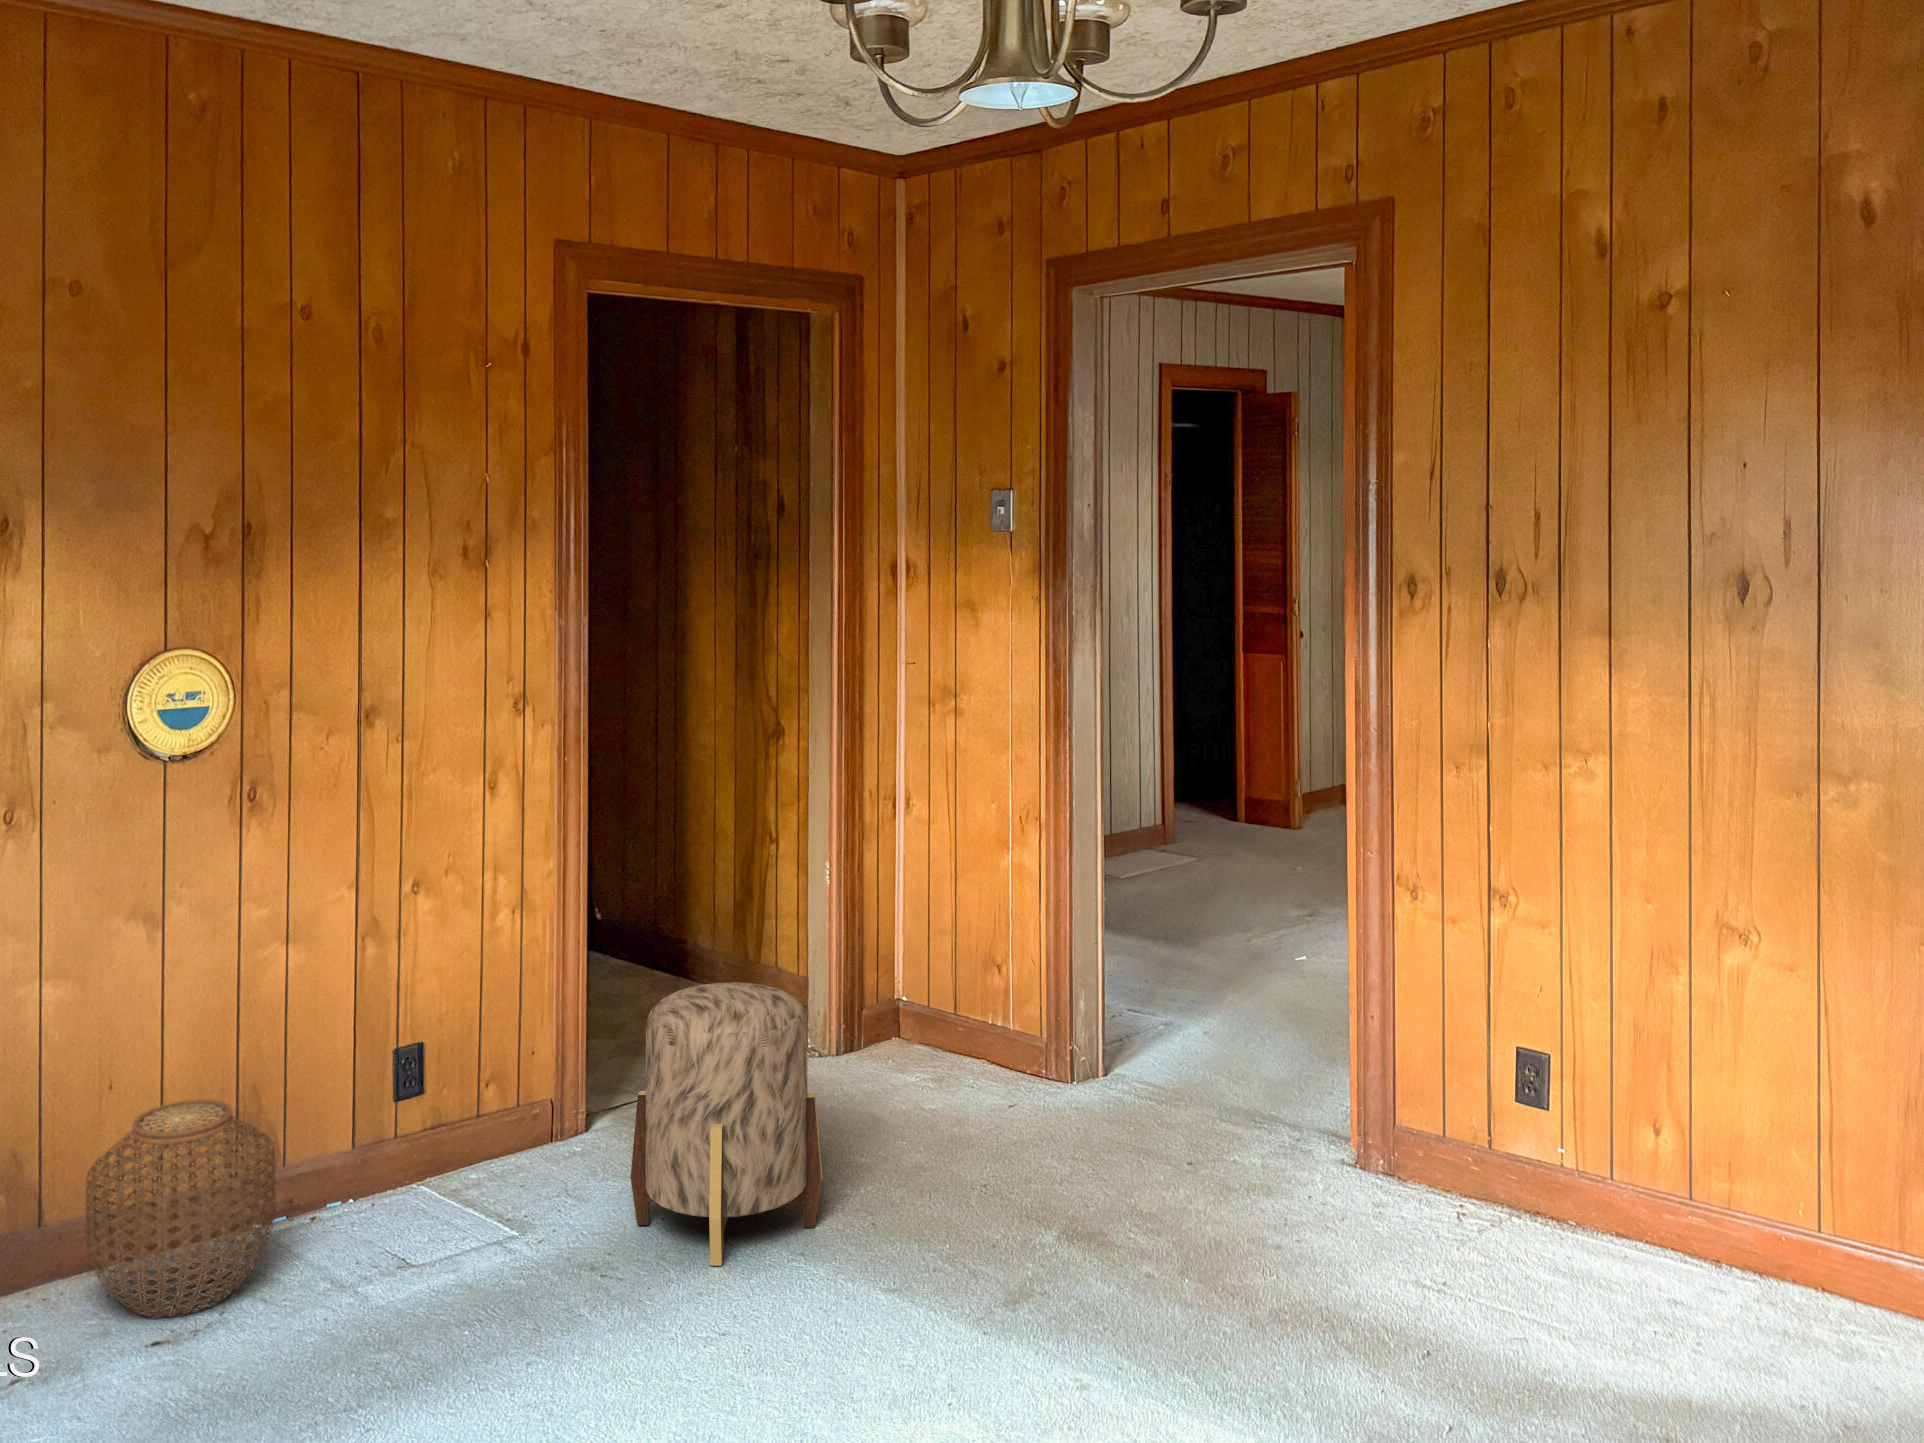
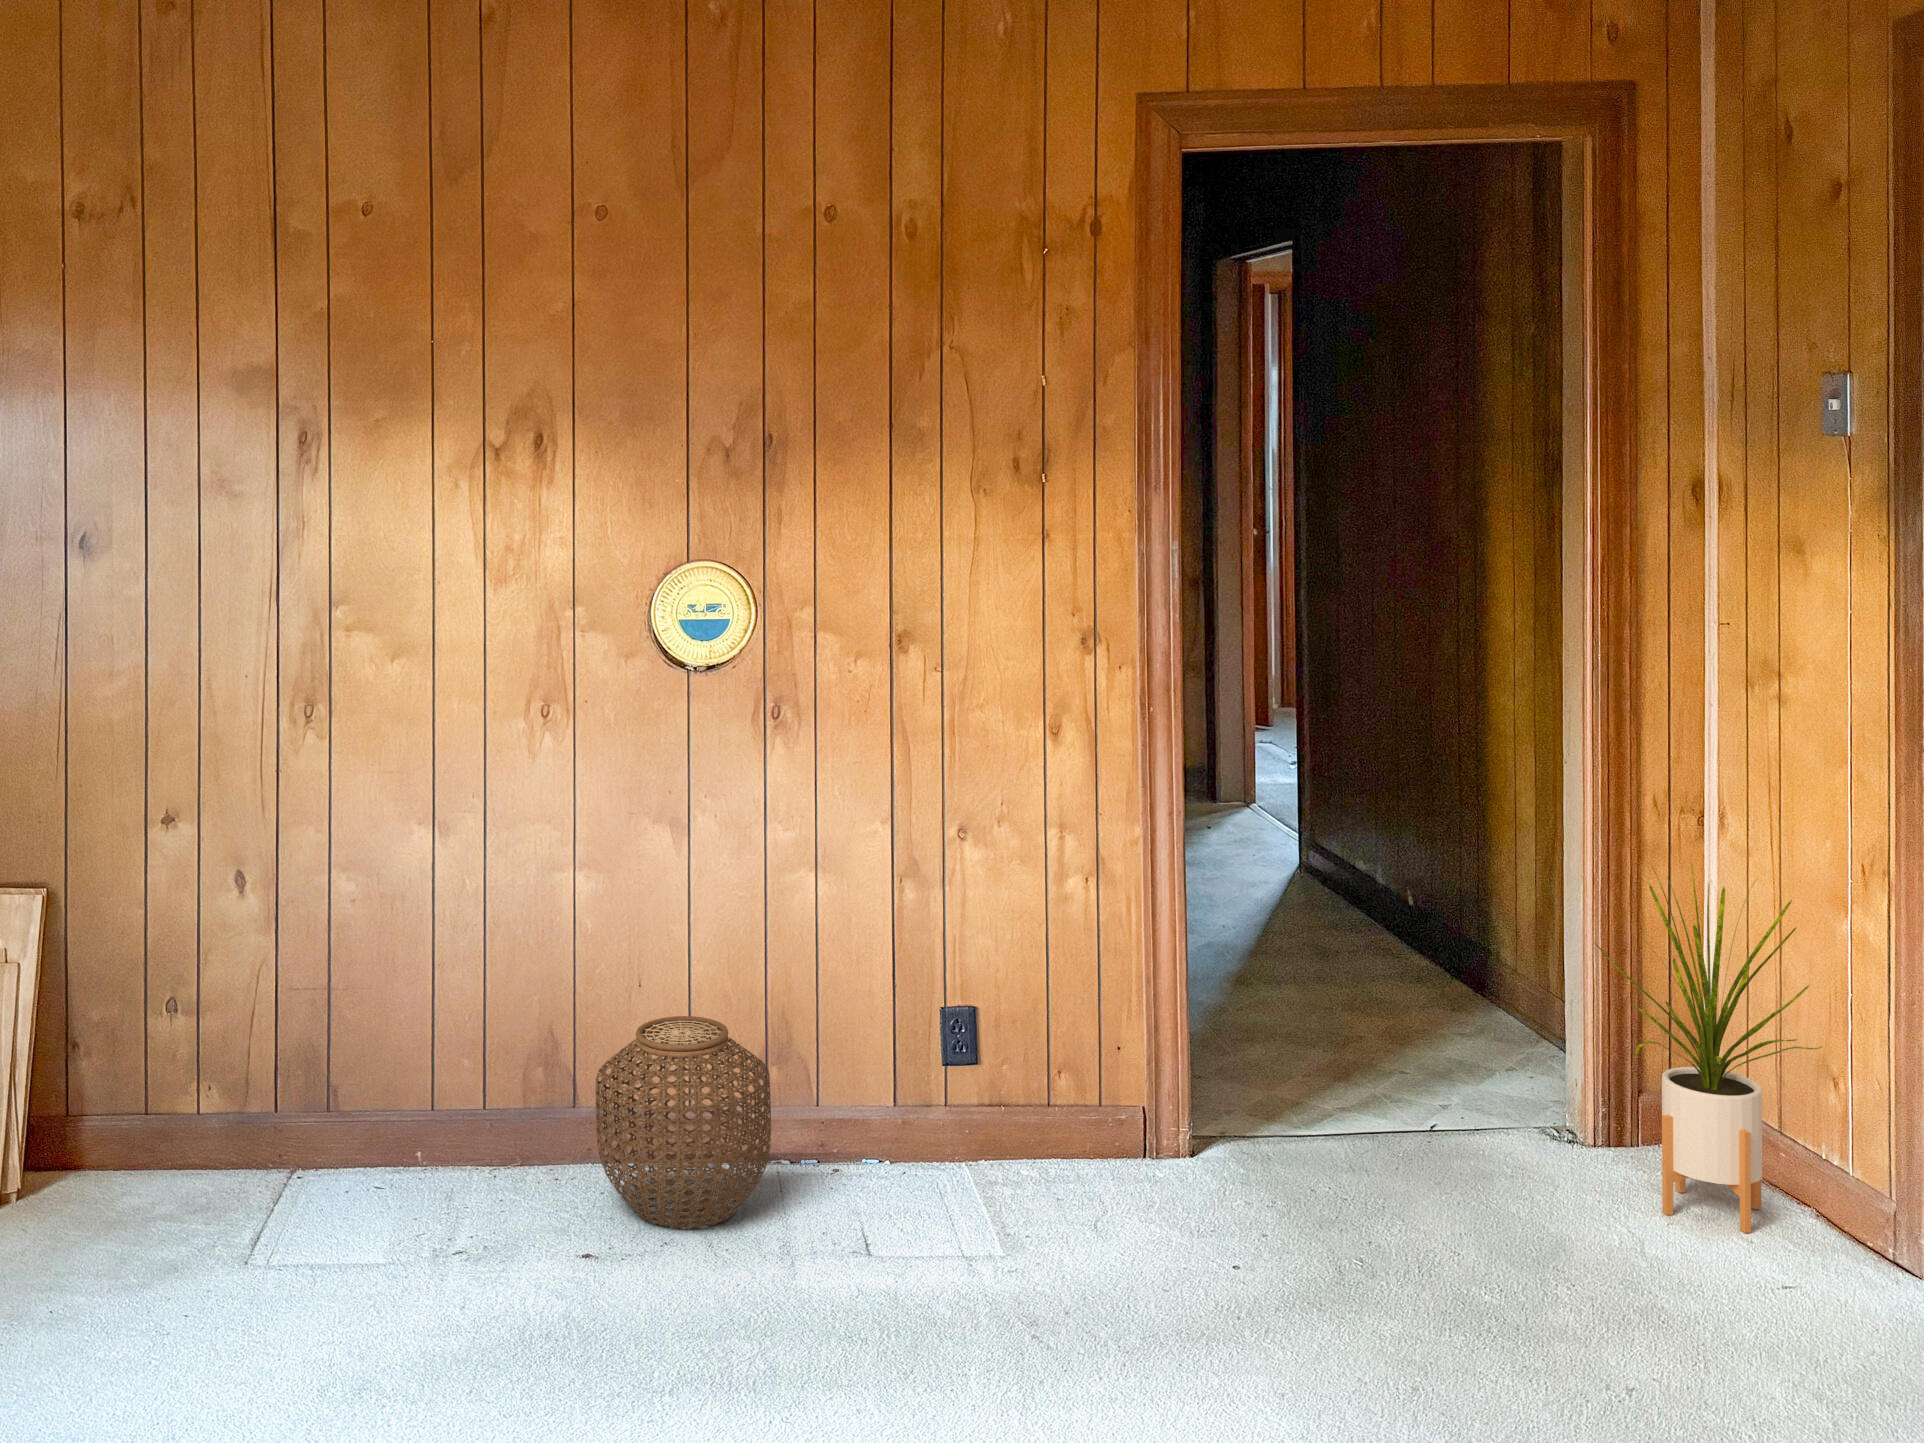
house plant: none [870,836,1008,1089] -> present [1593,863,1822,1233]
ottoman: present [630,982,822,1266] -> none [1152,1005,1395,1359]

